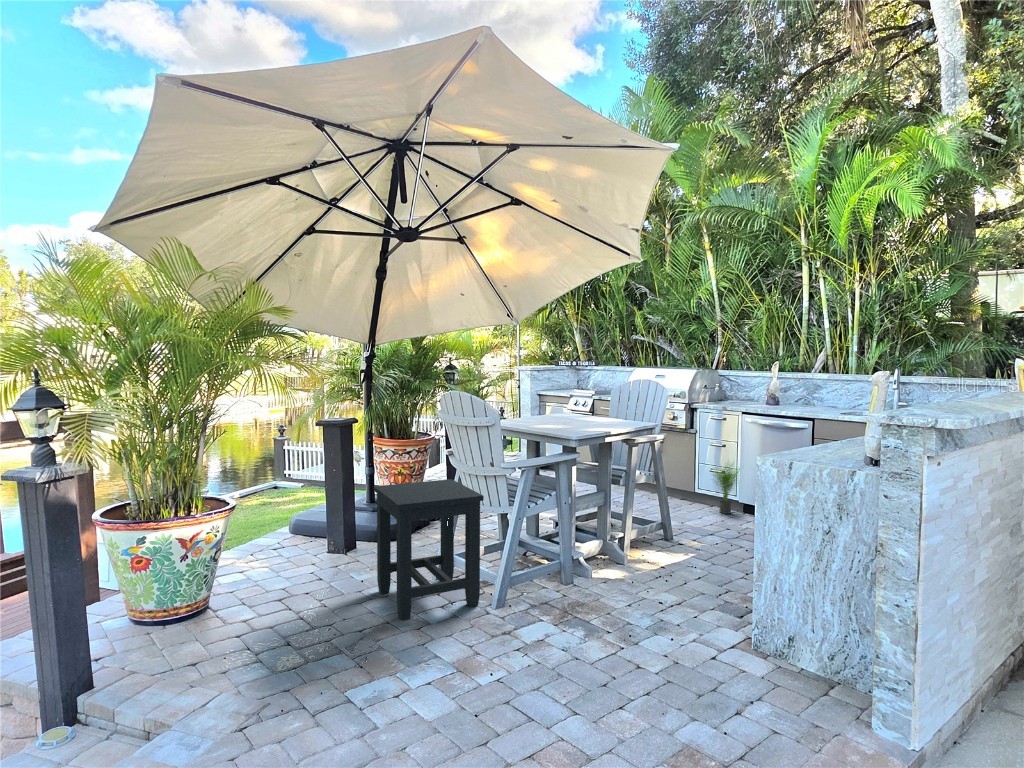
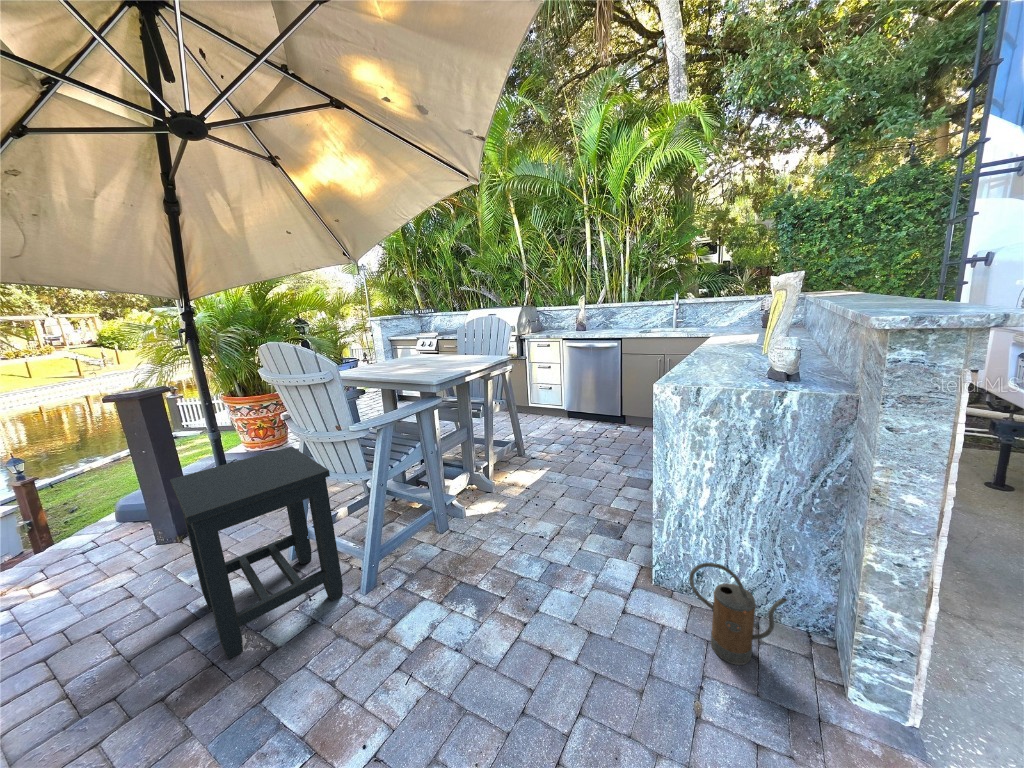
potted plant: present [716,465,740,514] -> none [539,376,566,420]
watering can: none [763,609,835,700] -> present [689,563,788,665]

